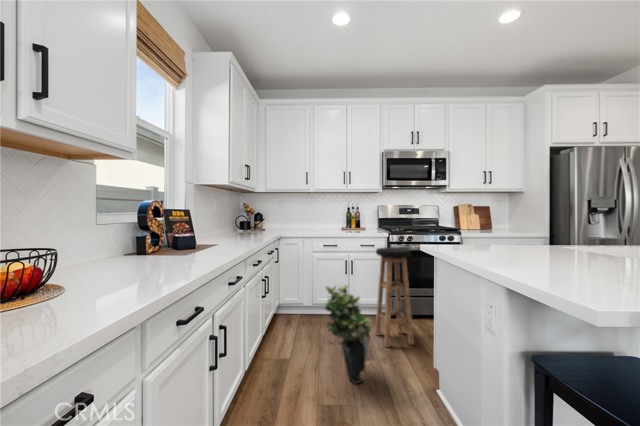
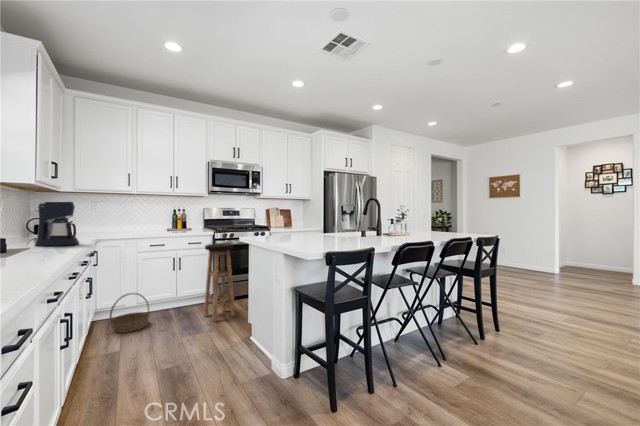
coffee maker: none [218,197,252,241] -> present [35,202,79,246]
potted plant: present [323,285,372,384] -> none [163,274,206,347]
basket: none [283,294,320,336] -> present [110,293,150,333]

